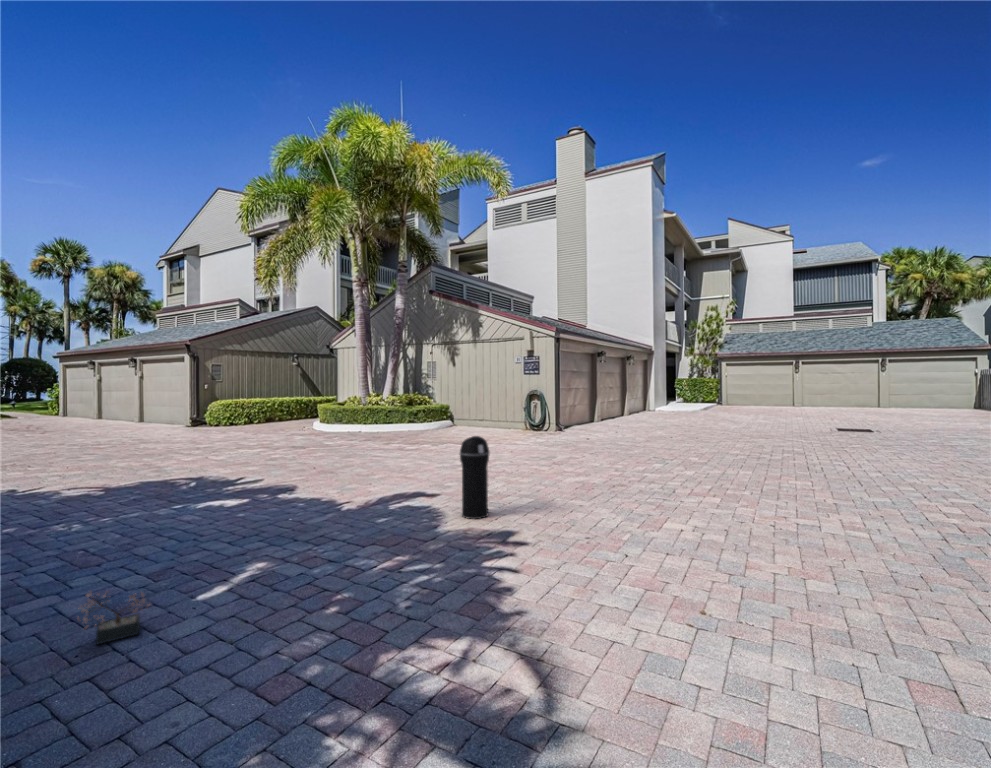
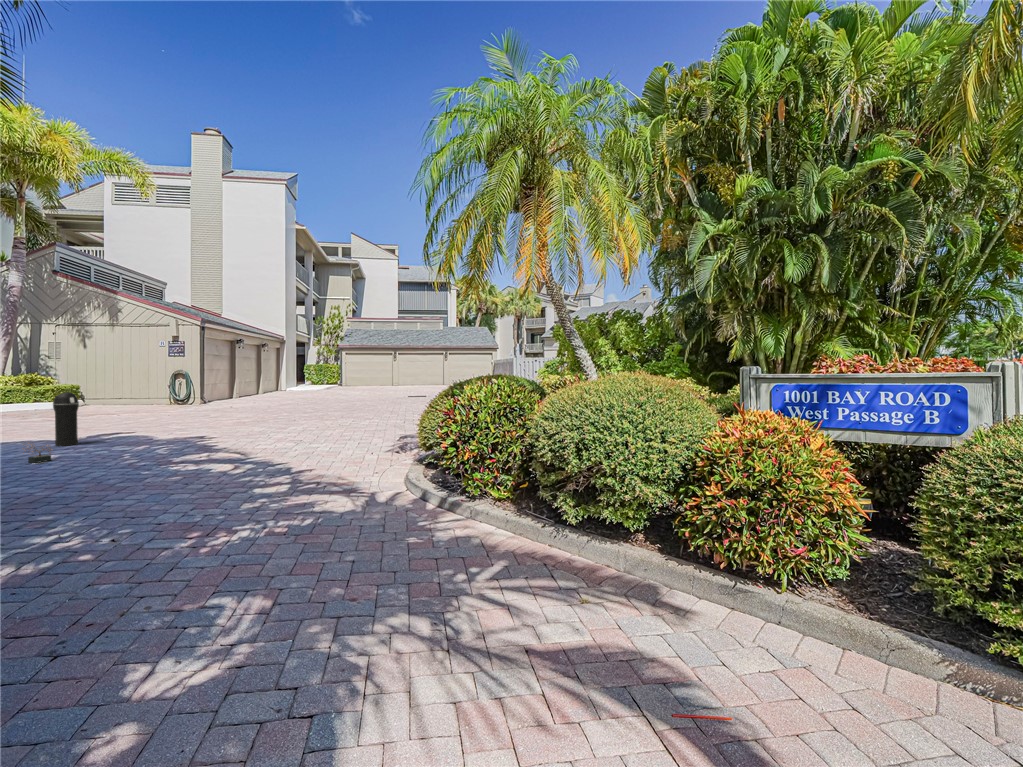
trash can: present [460,436,489,519] -> present [53,392,79,446]

